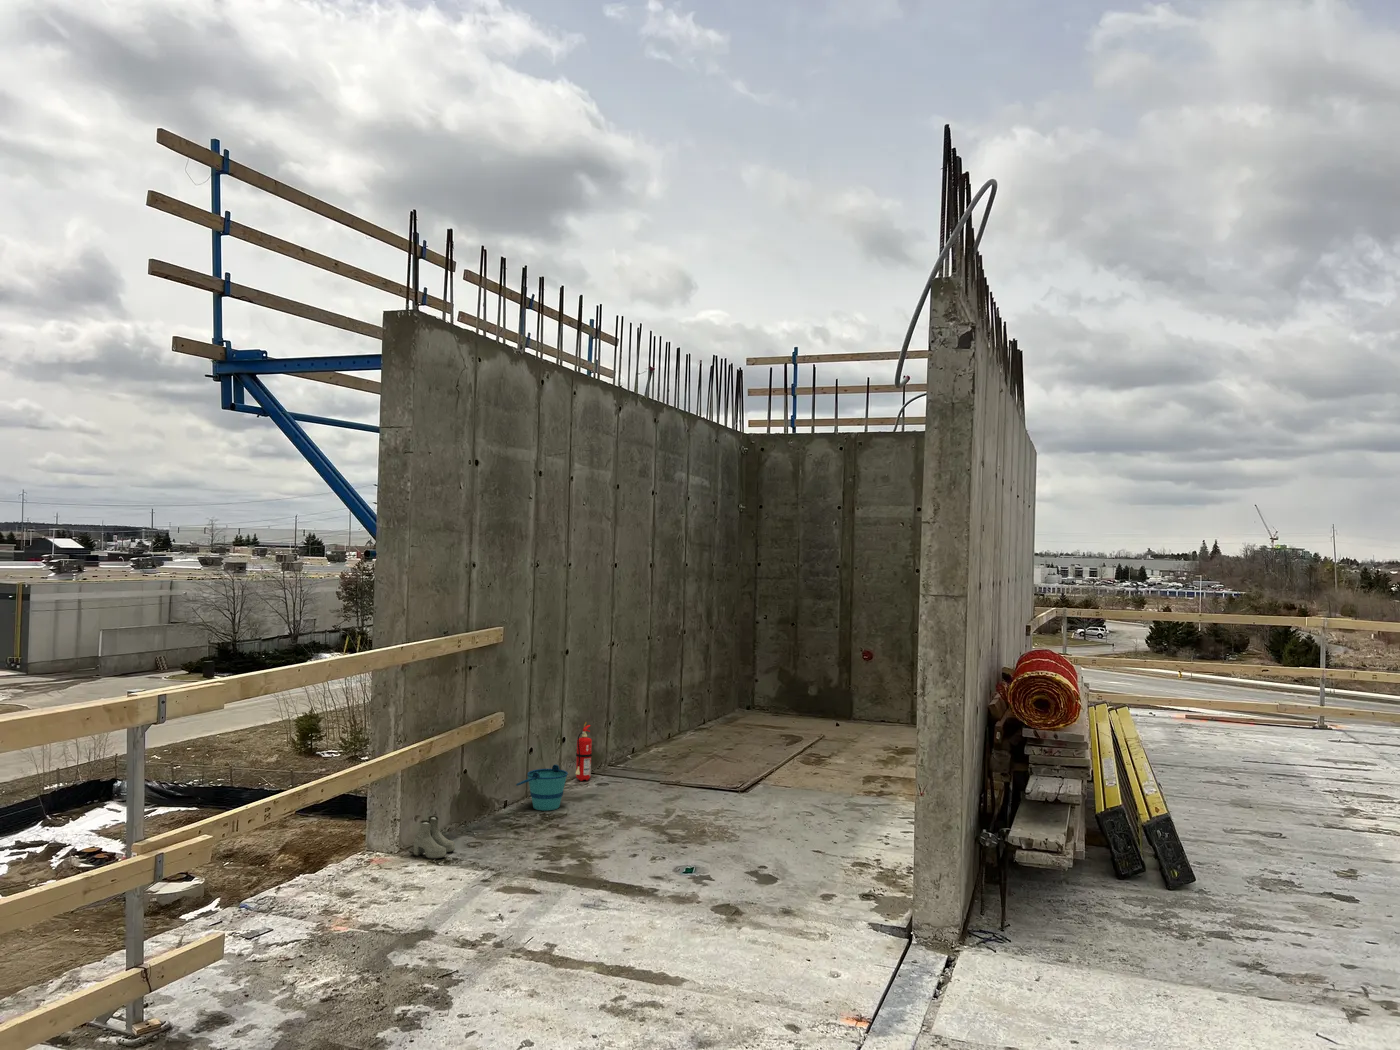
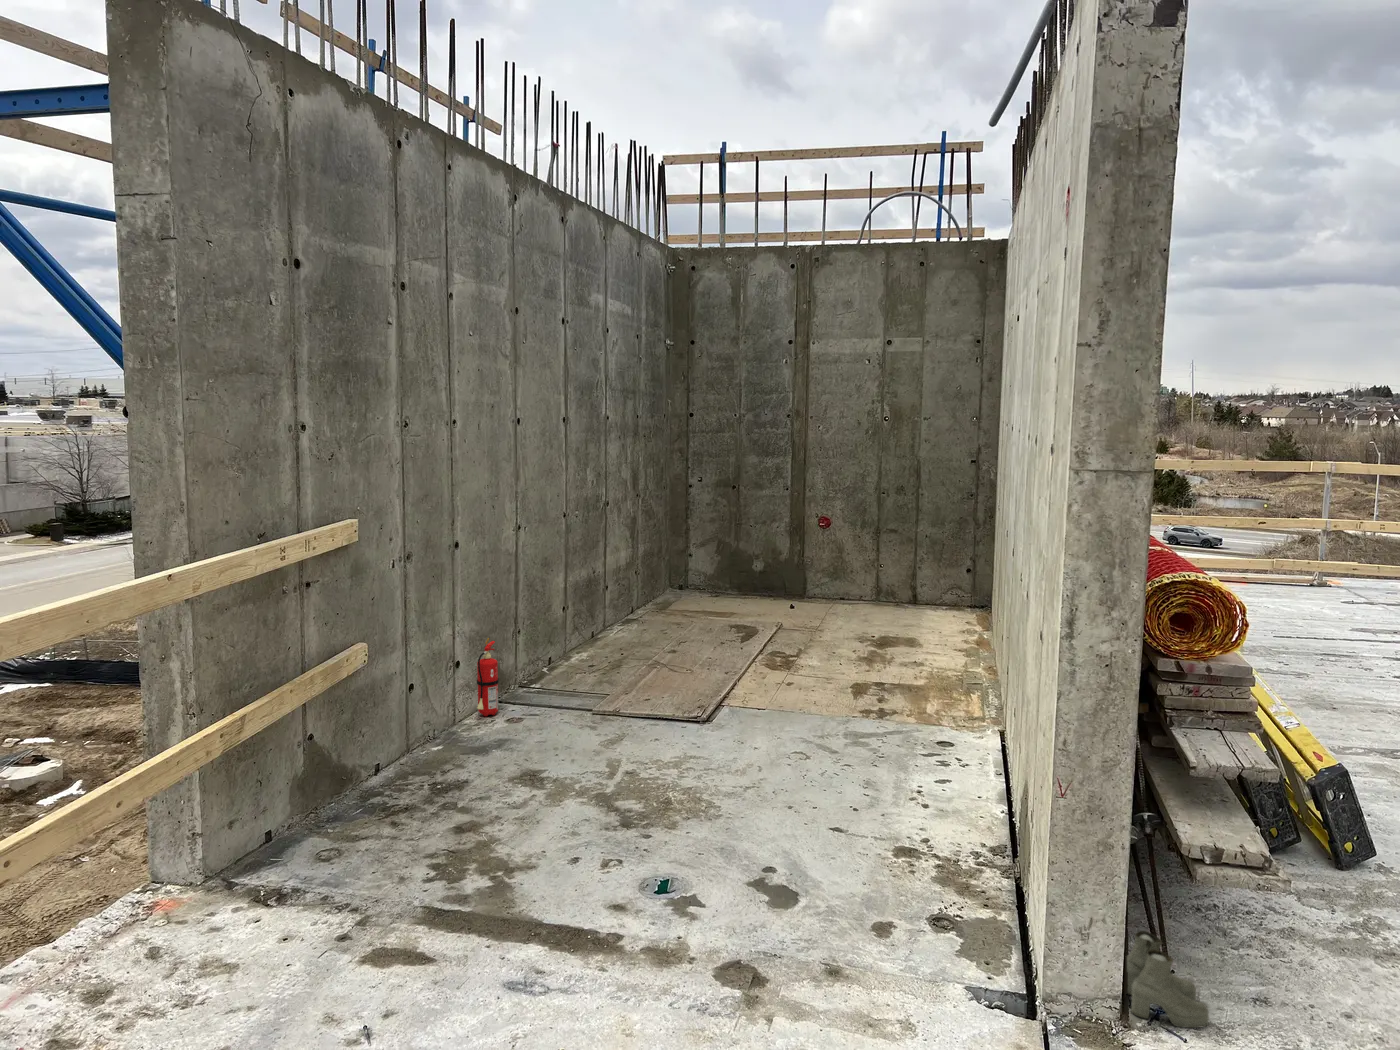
bucket: present [516,764,568,811] -> none [392,707,467,775]
boots: present [413,816,455,859] -> present [1127,931,1209,1028]

